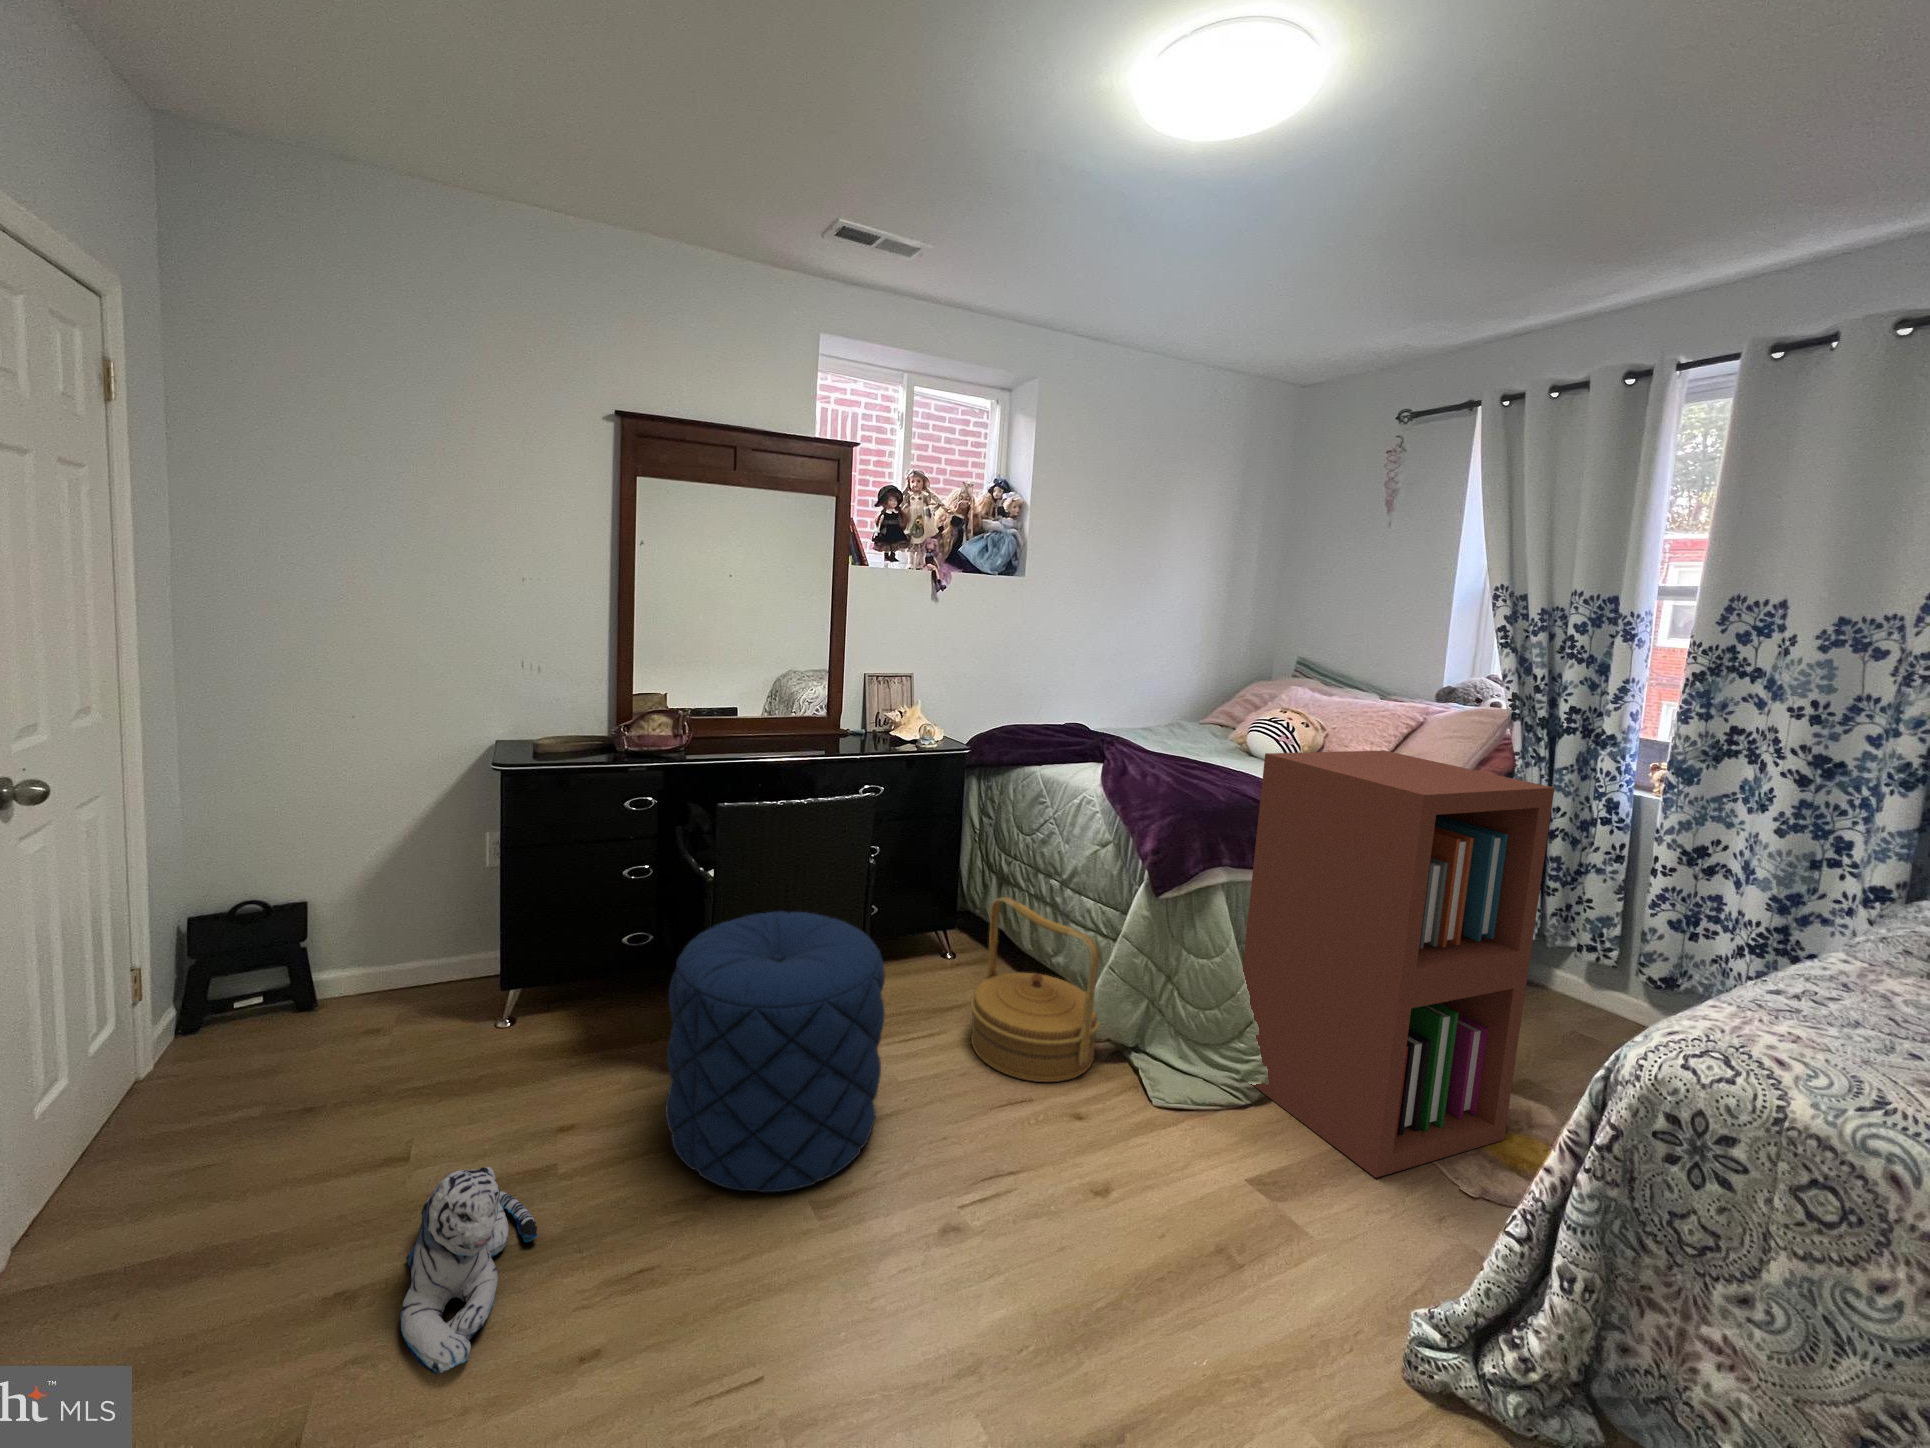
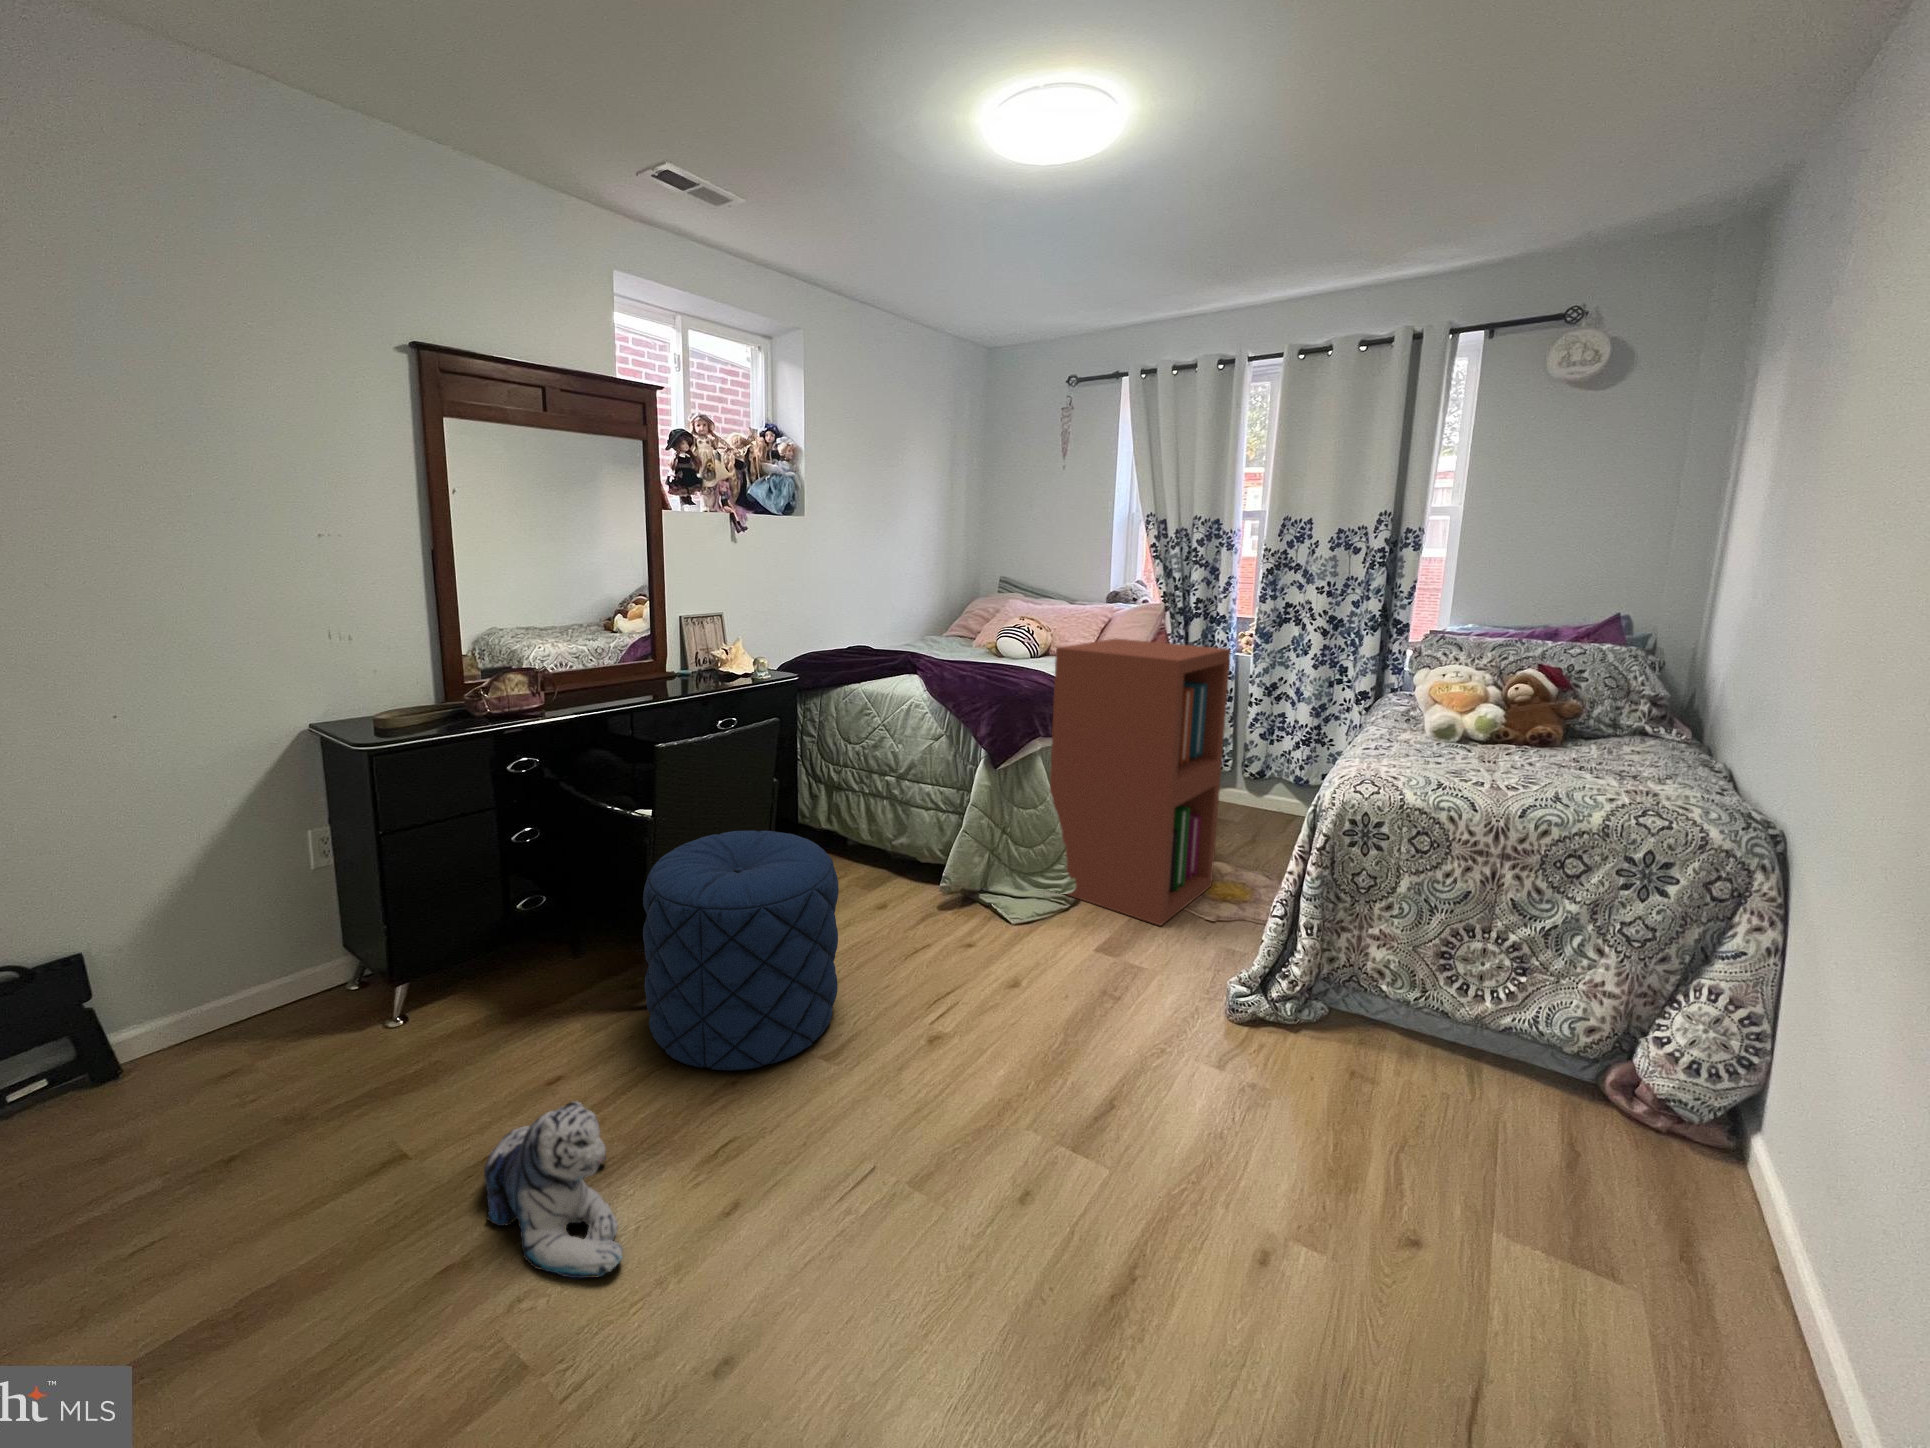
woven basket: present [971,897,1100,1082] -> none [852,793,962,932]

